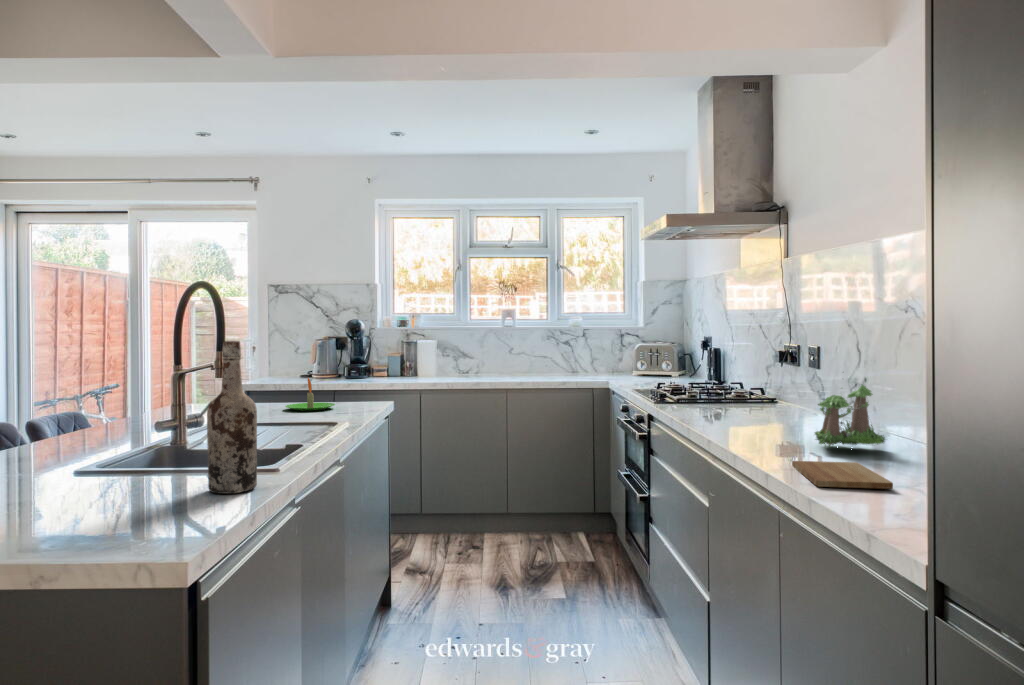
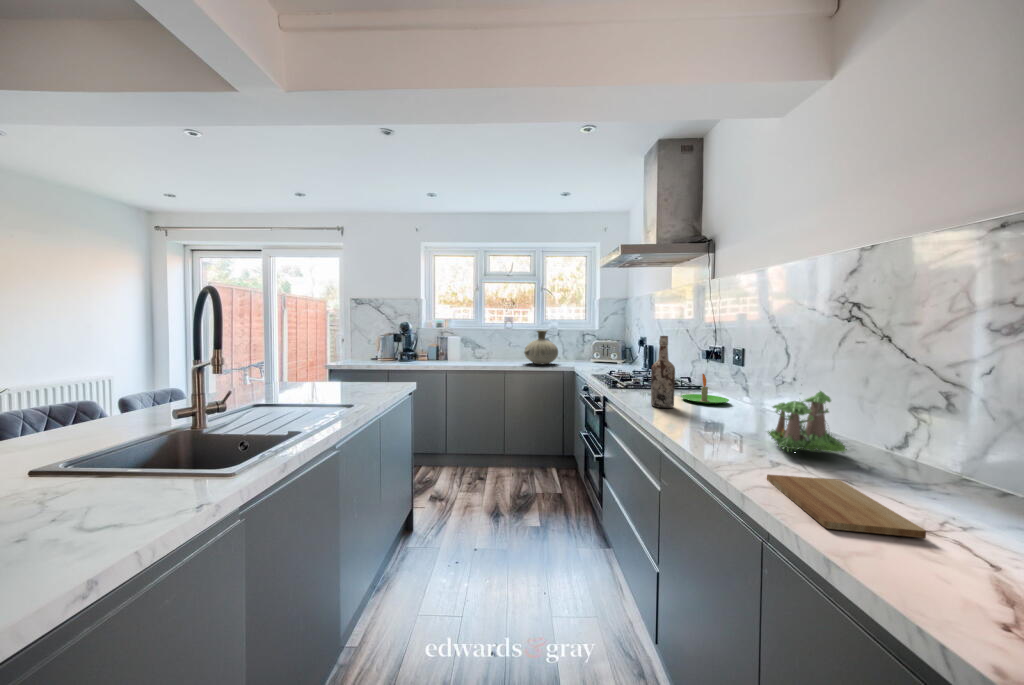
vase: none [535,329,584,379] -> present [524,330,558,364]
wine bottle: present [207,341,257,494] -> present [651,336,675,408]
candle: present [285,378,335,411] -> present [681,374,729,404]

